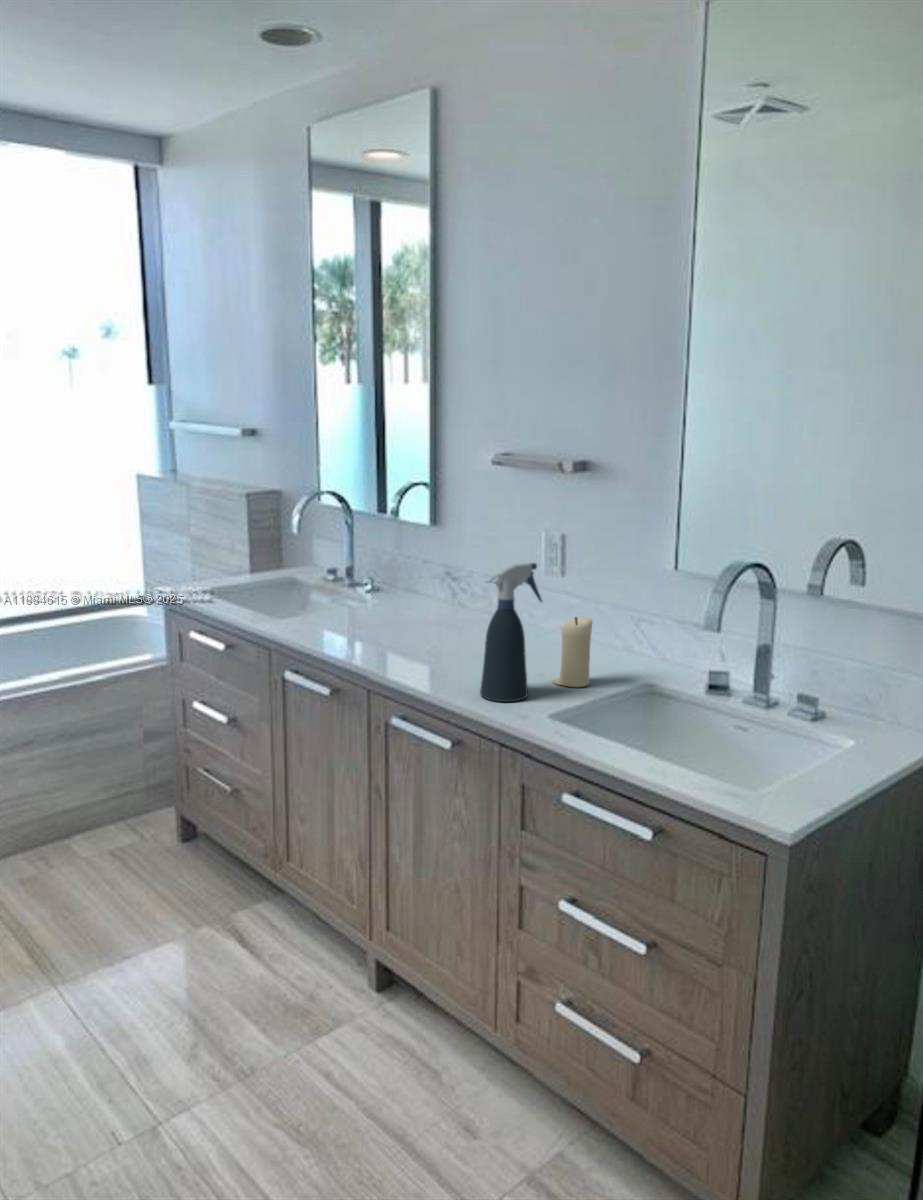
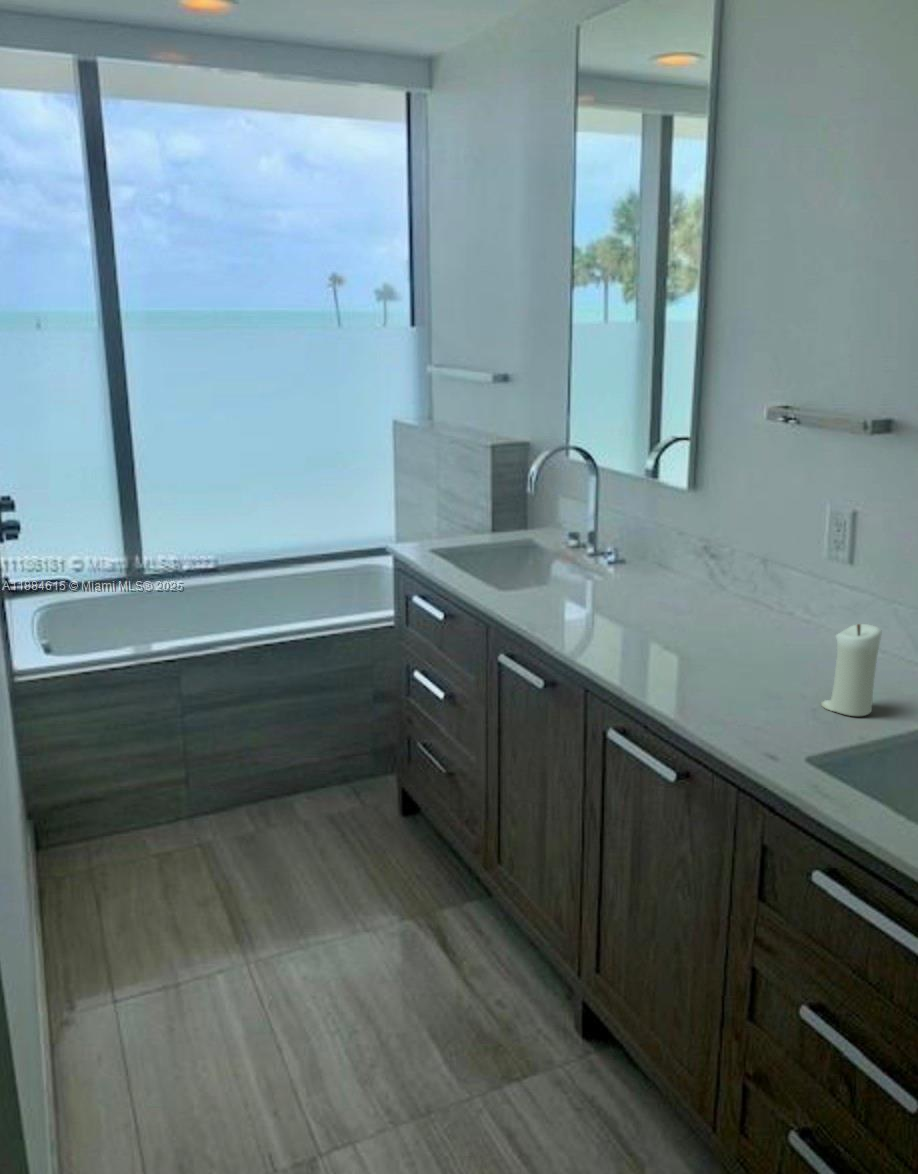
spray bottle: present [480,563,542,702] -> none [720,552,812,730]

